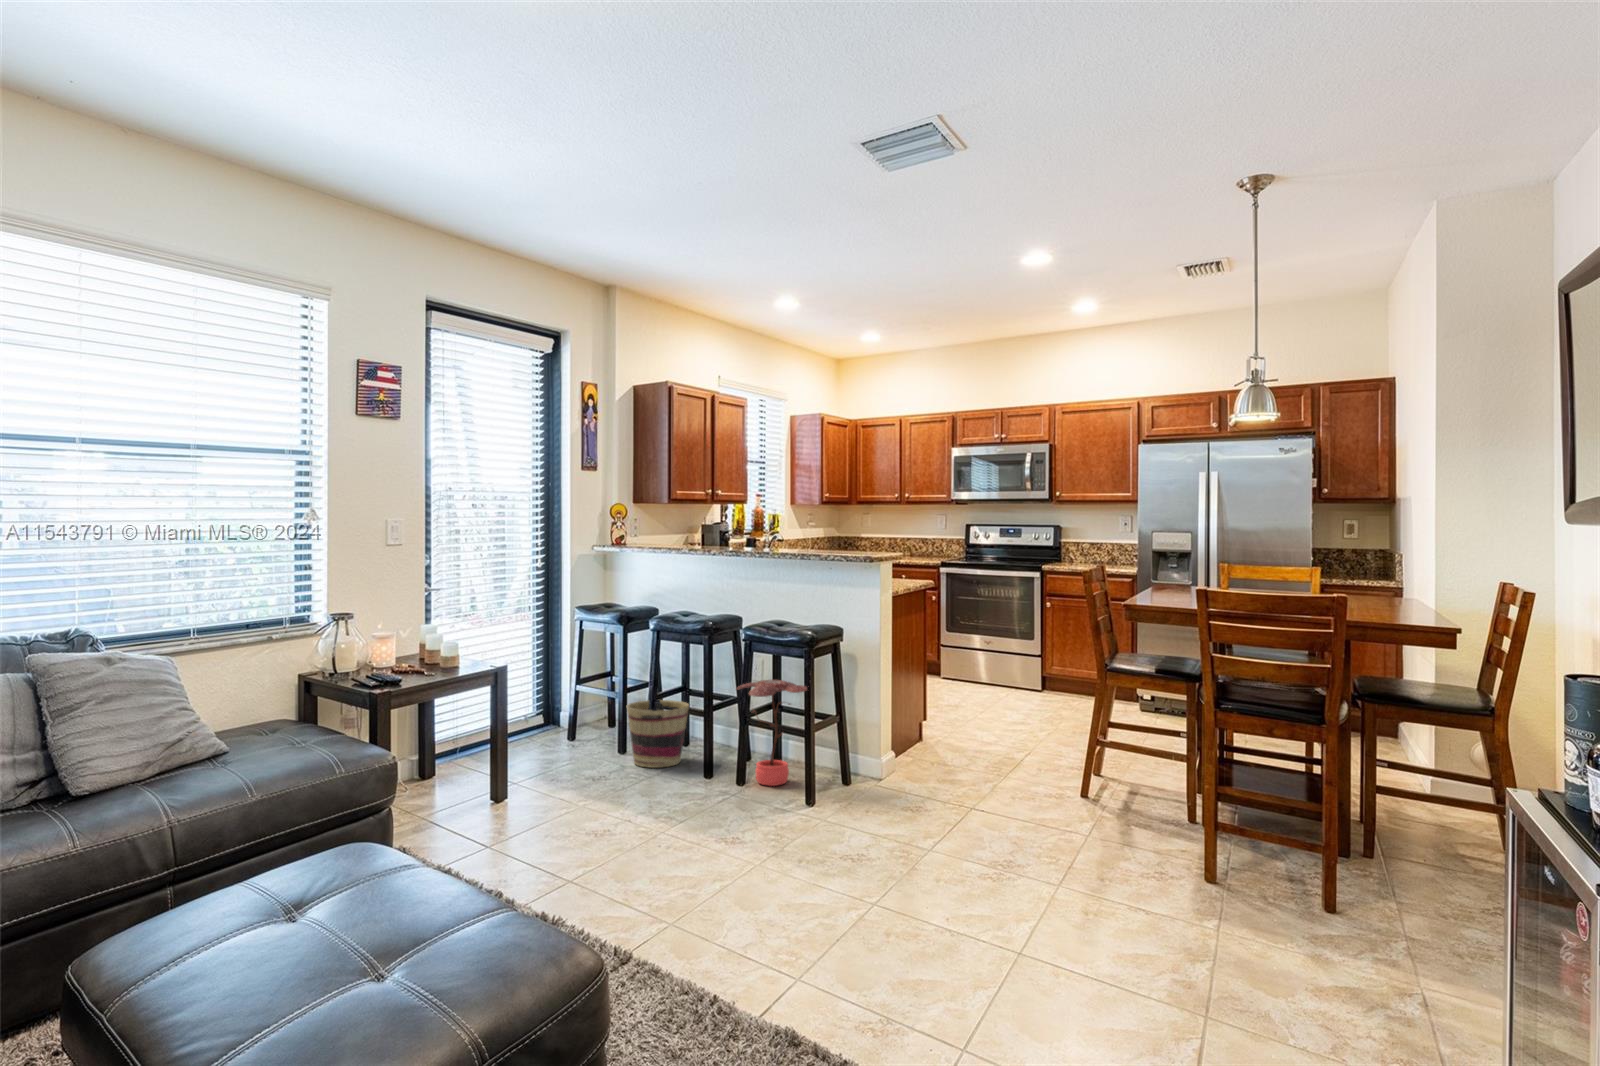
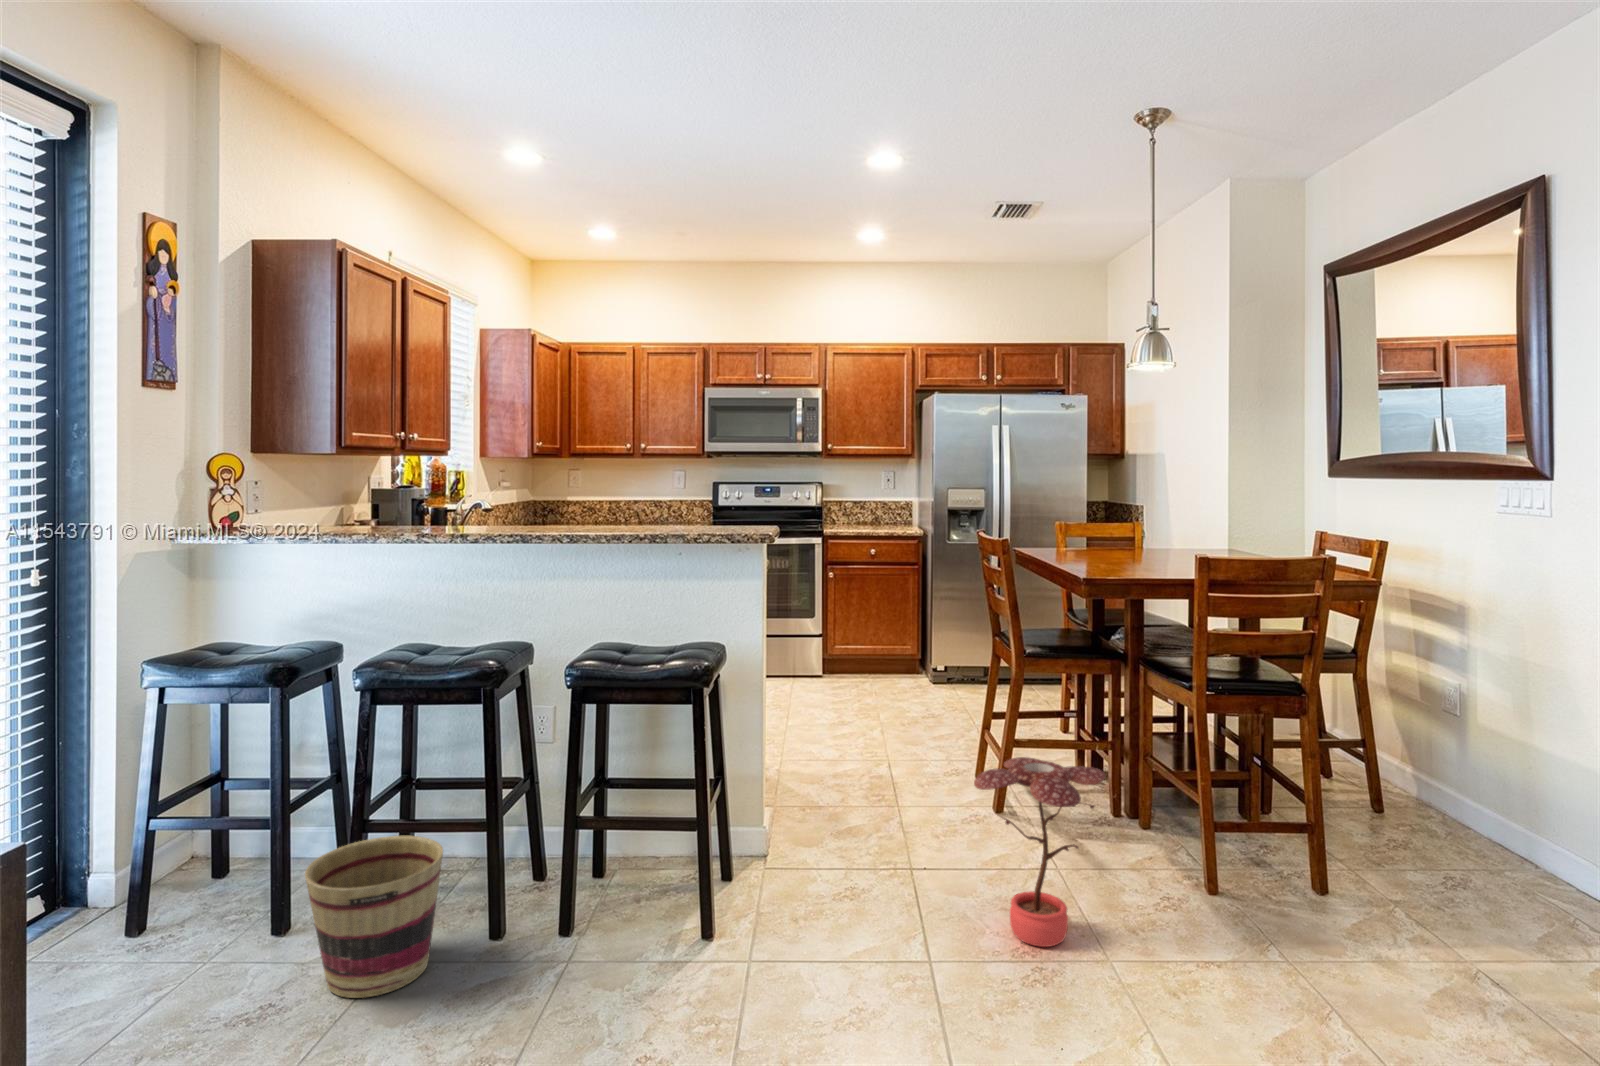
potted plant: present [737,680,807,786] -> present [974,757,1105,947]

